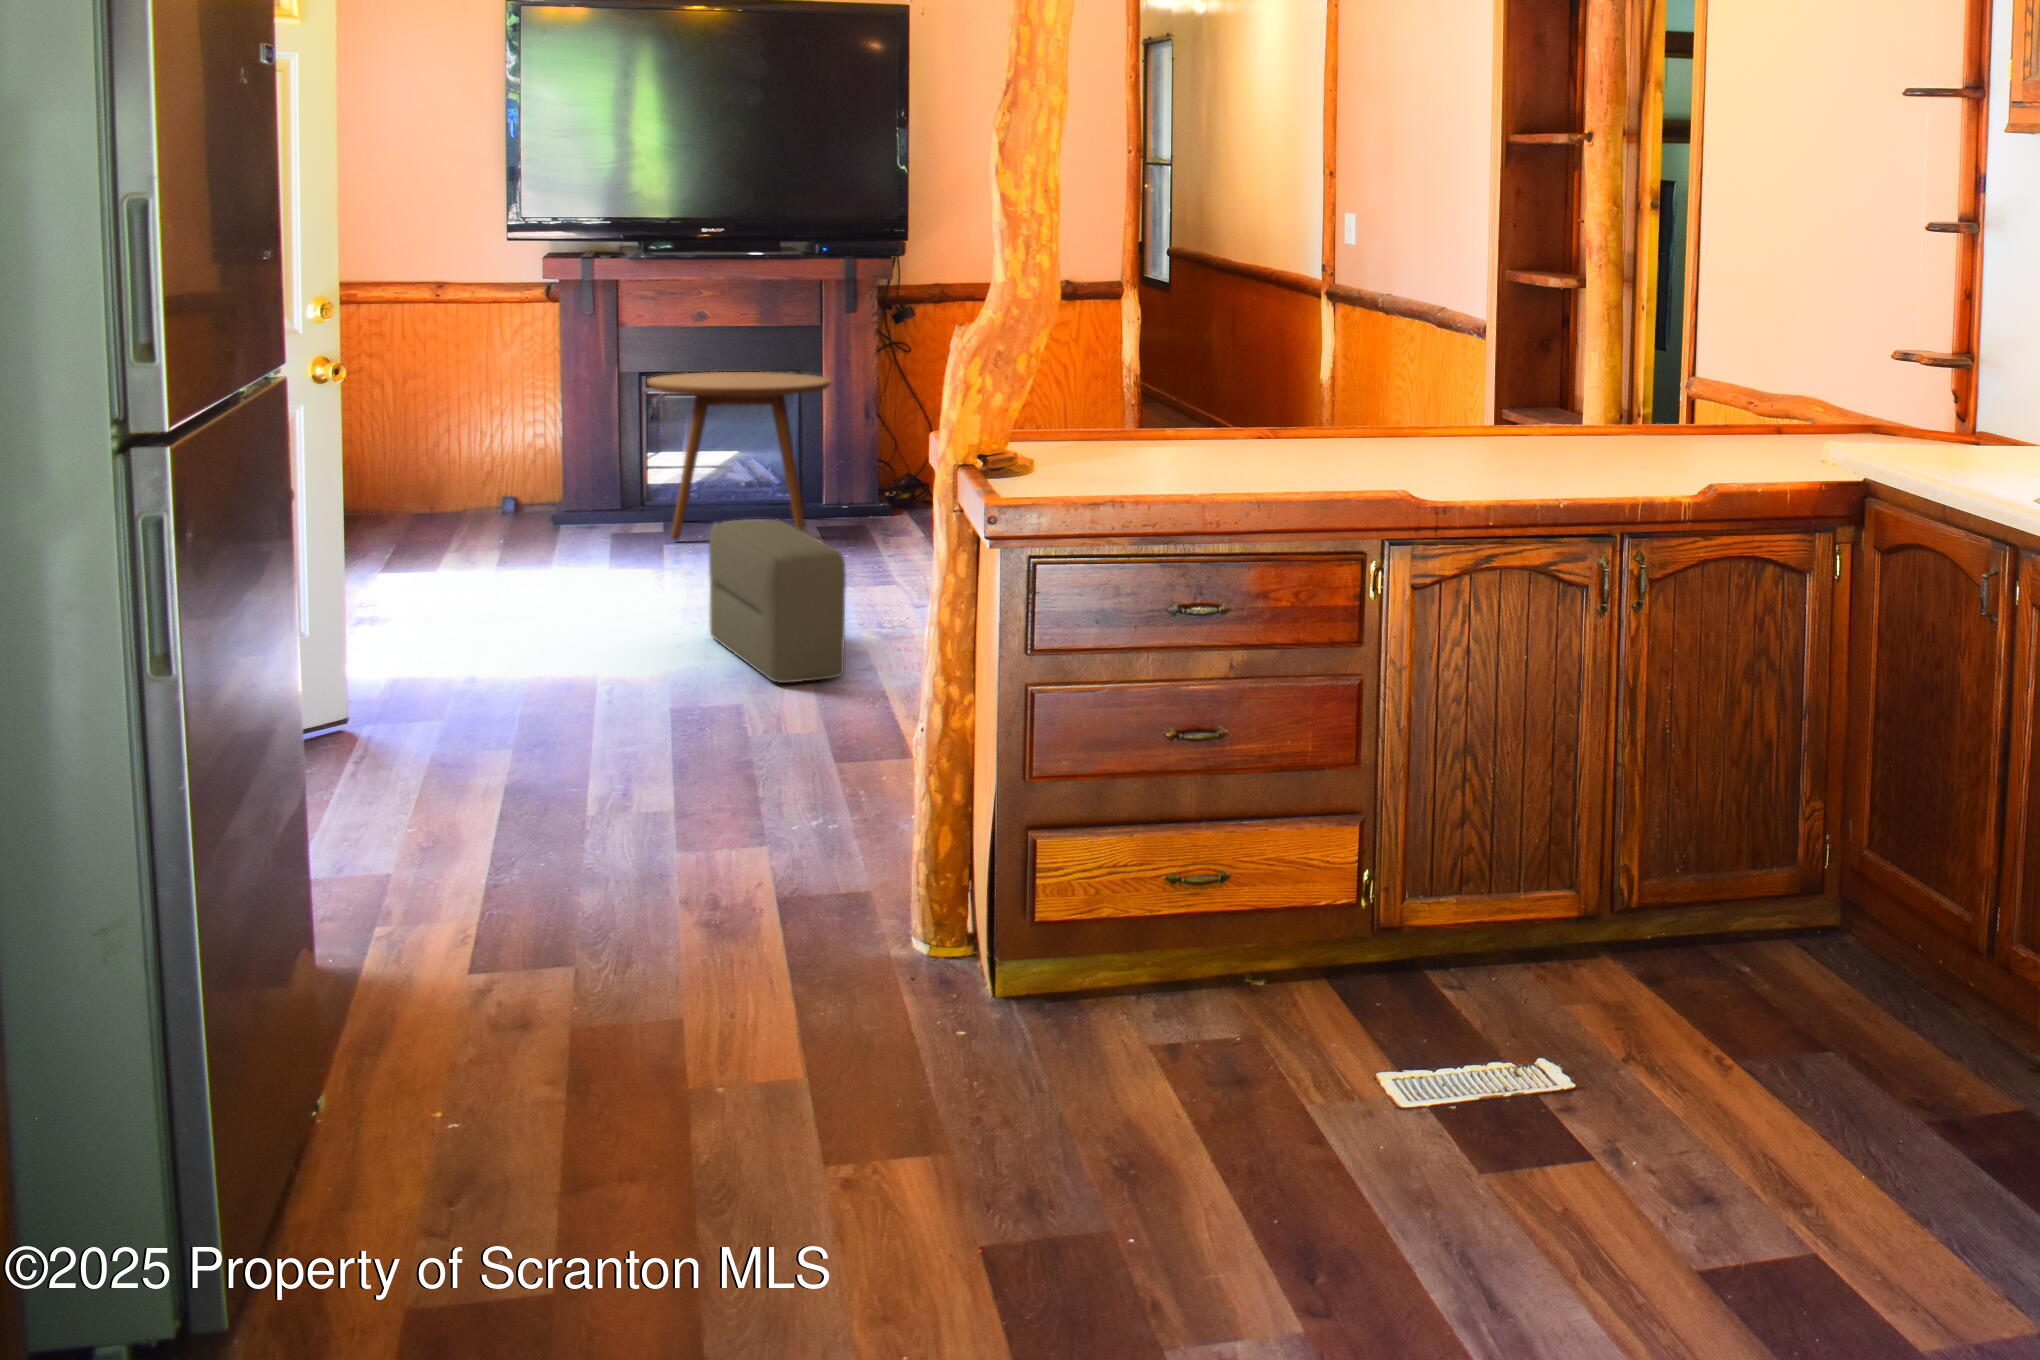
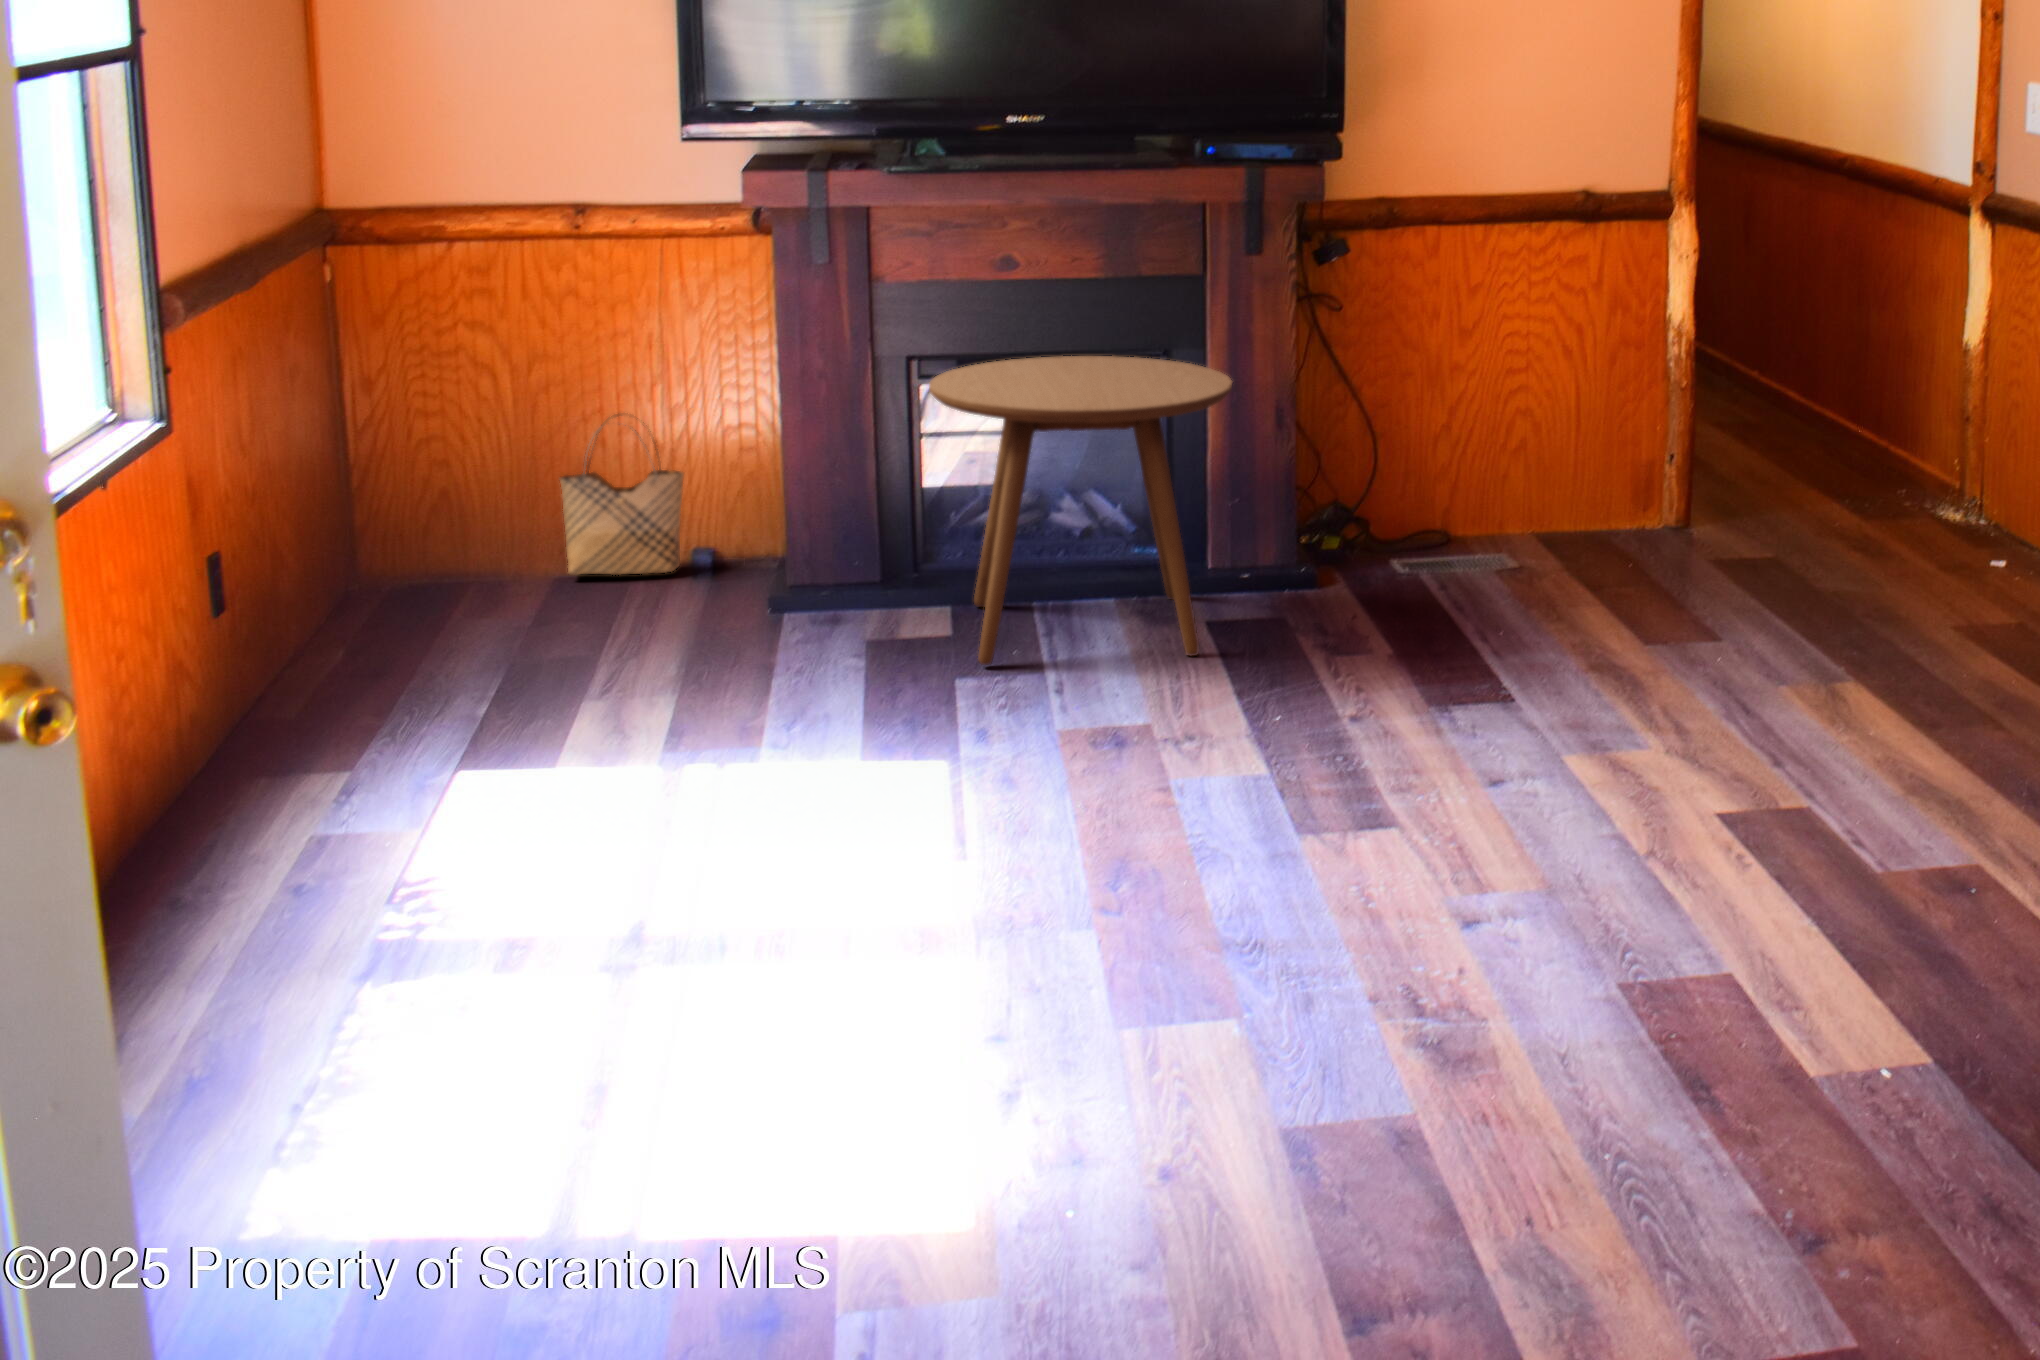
woven basket: none [420,411,500,509] -> present [560,414,684,575]
pouf: present [709,519,846,683] -> none [1124,775,1466,1233]

